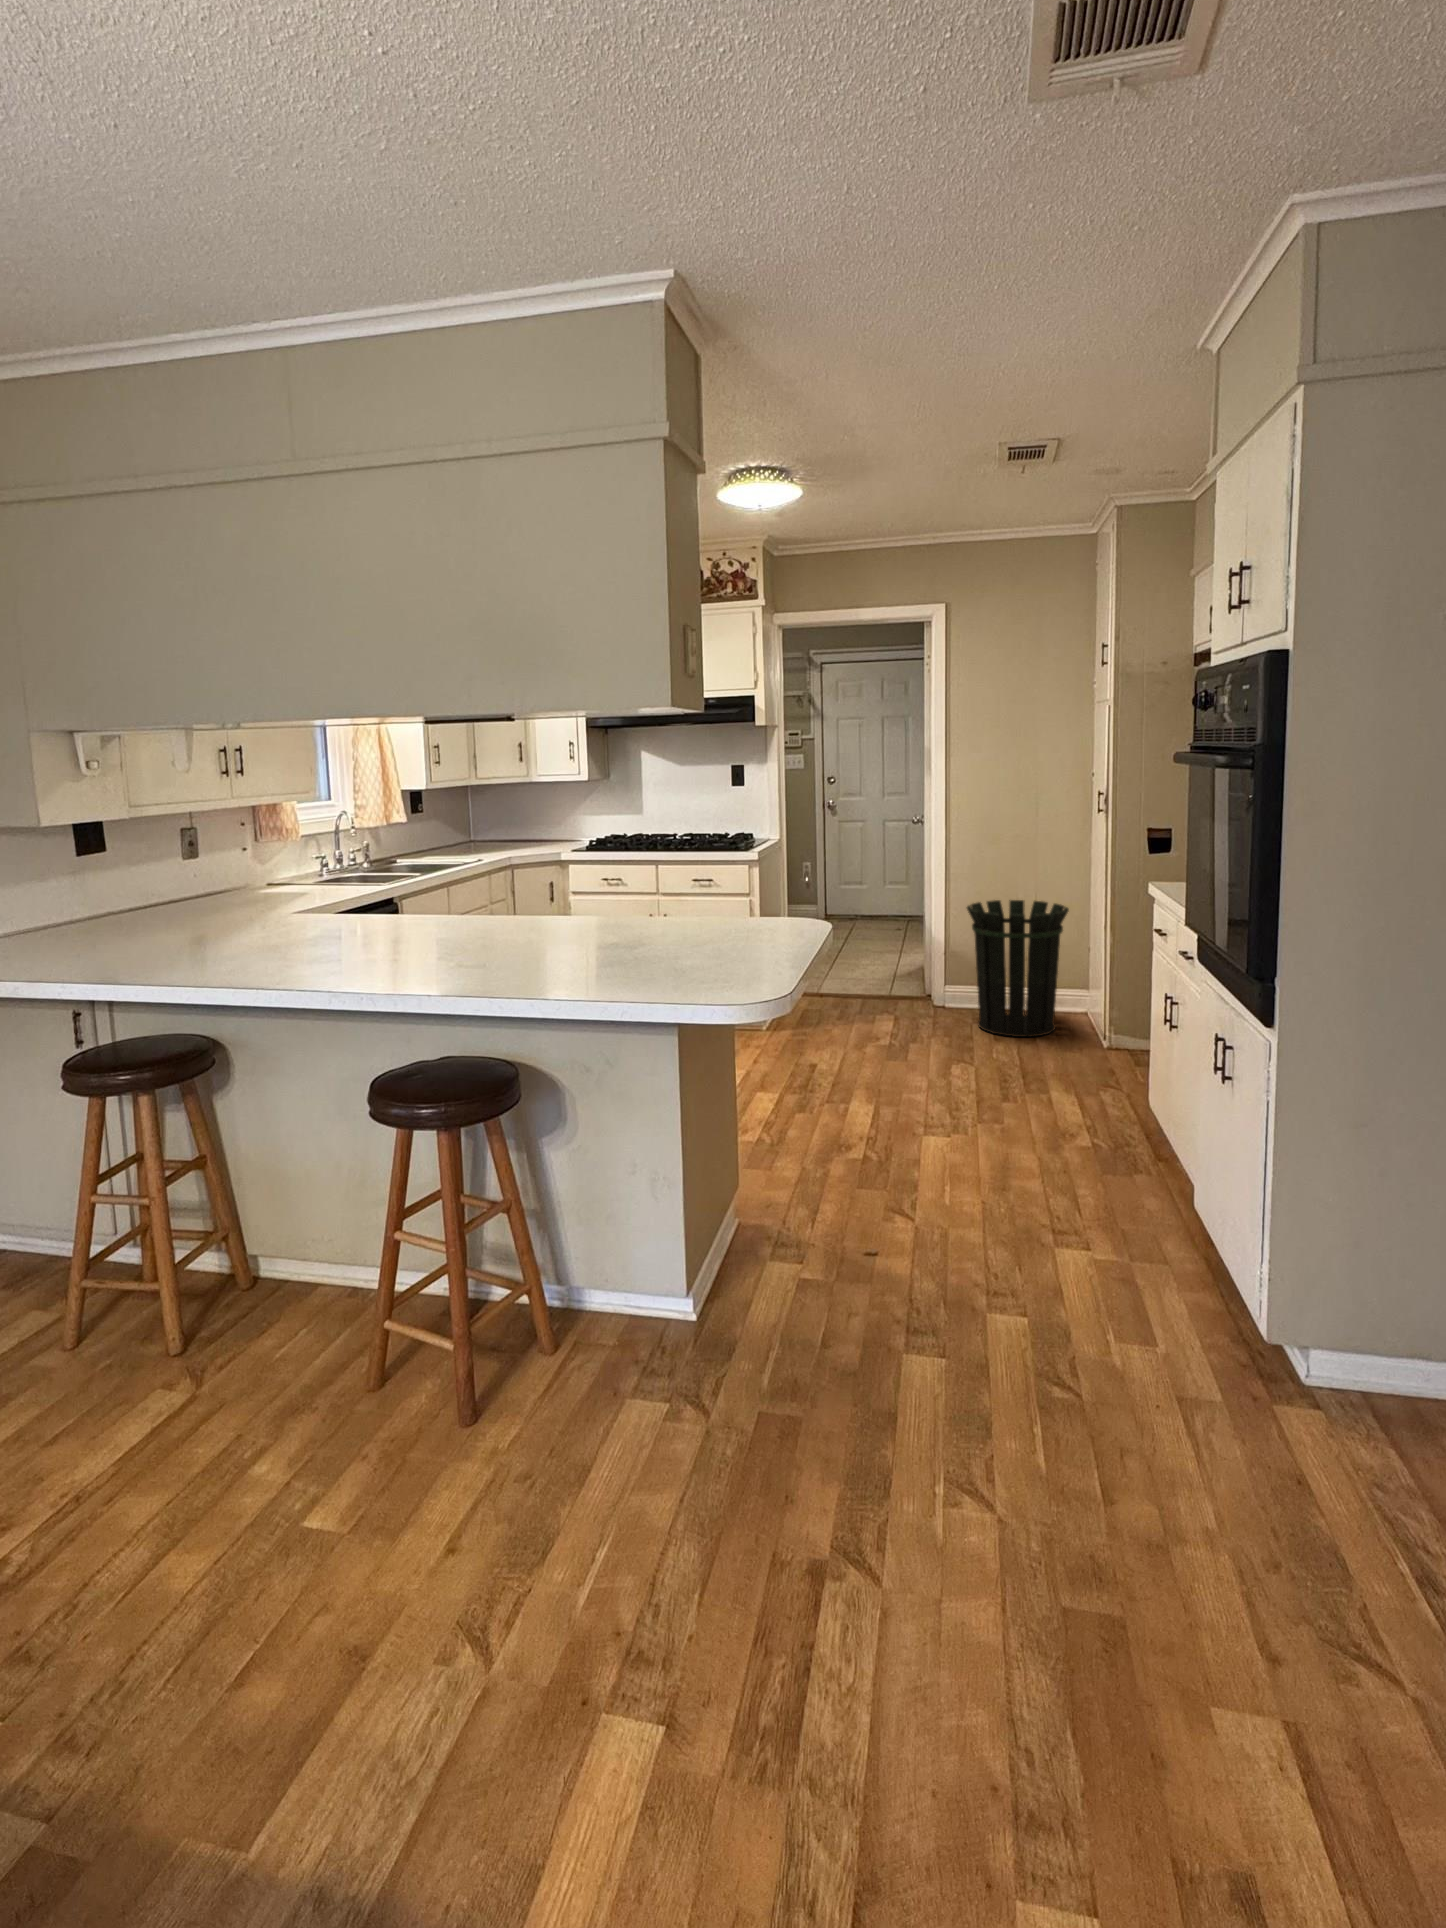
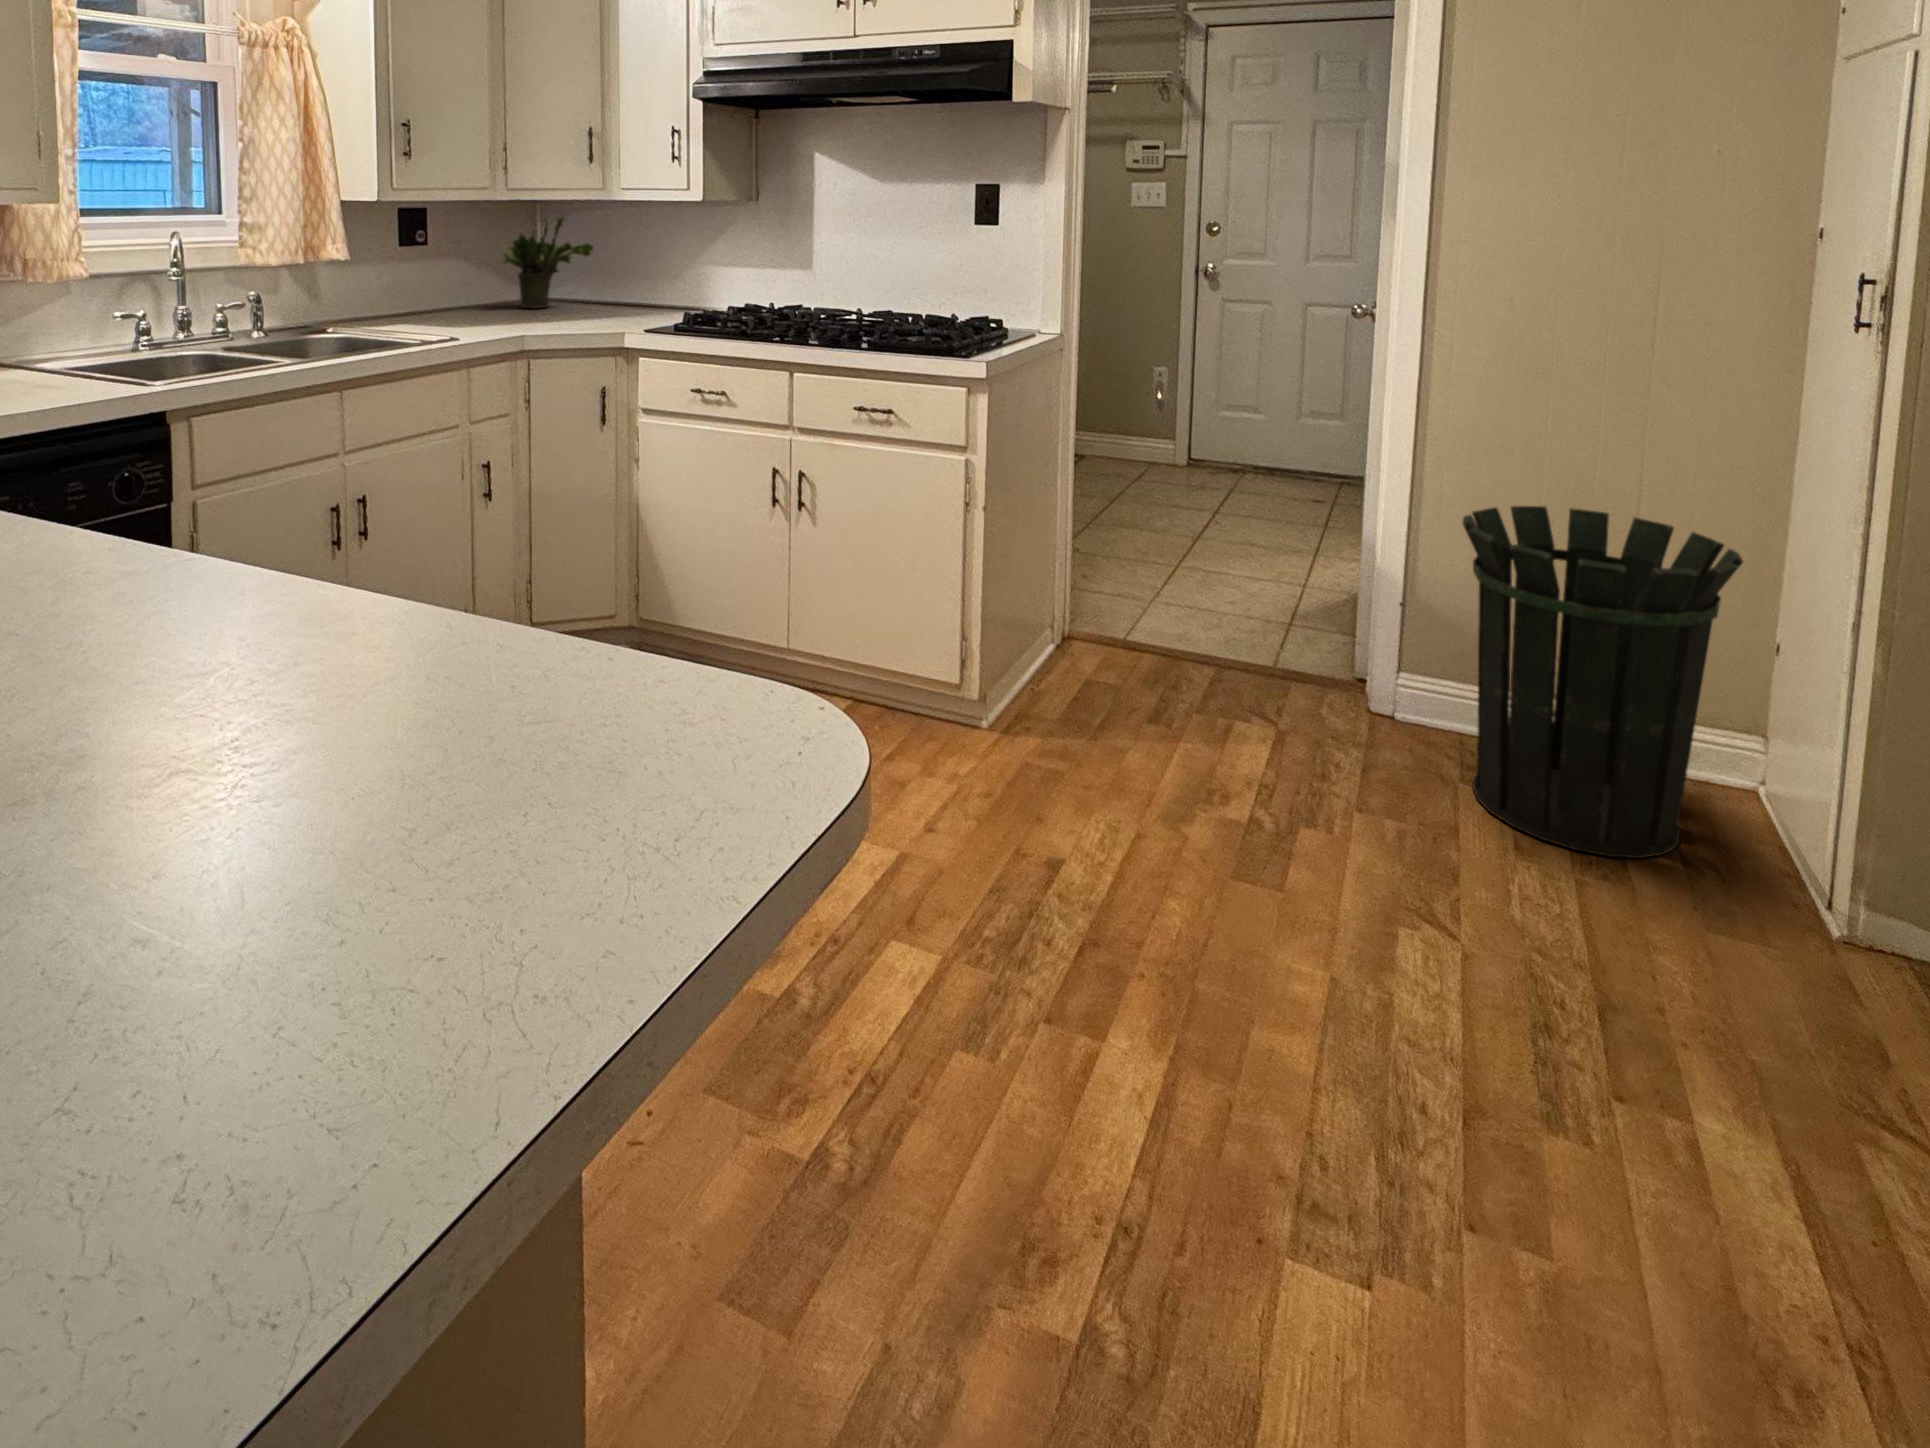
potted plant: none [465,790,514,845] -> present [498,216,594,308]

